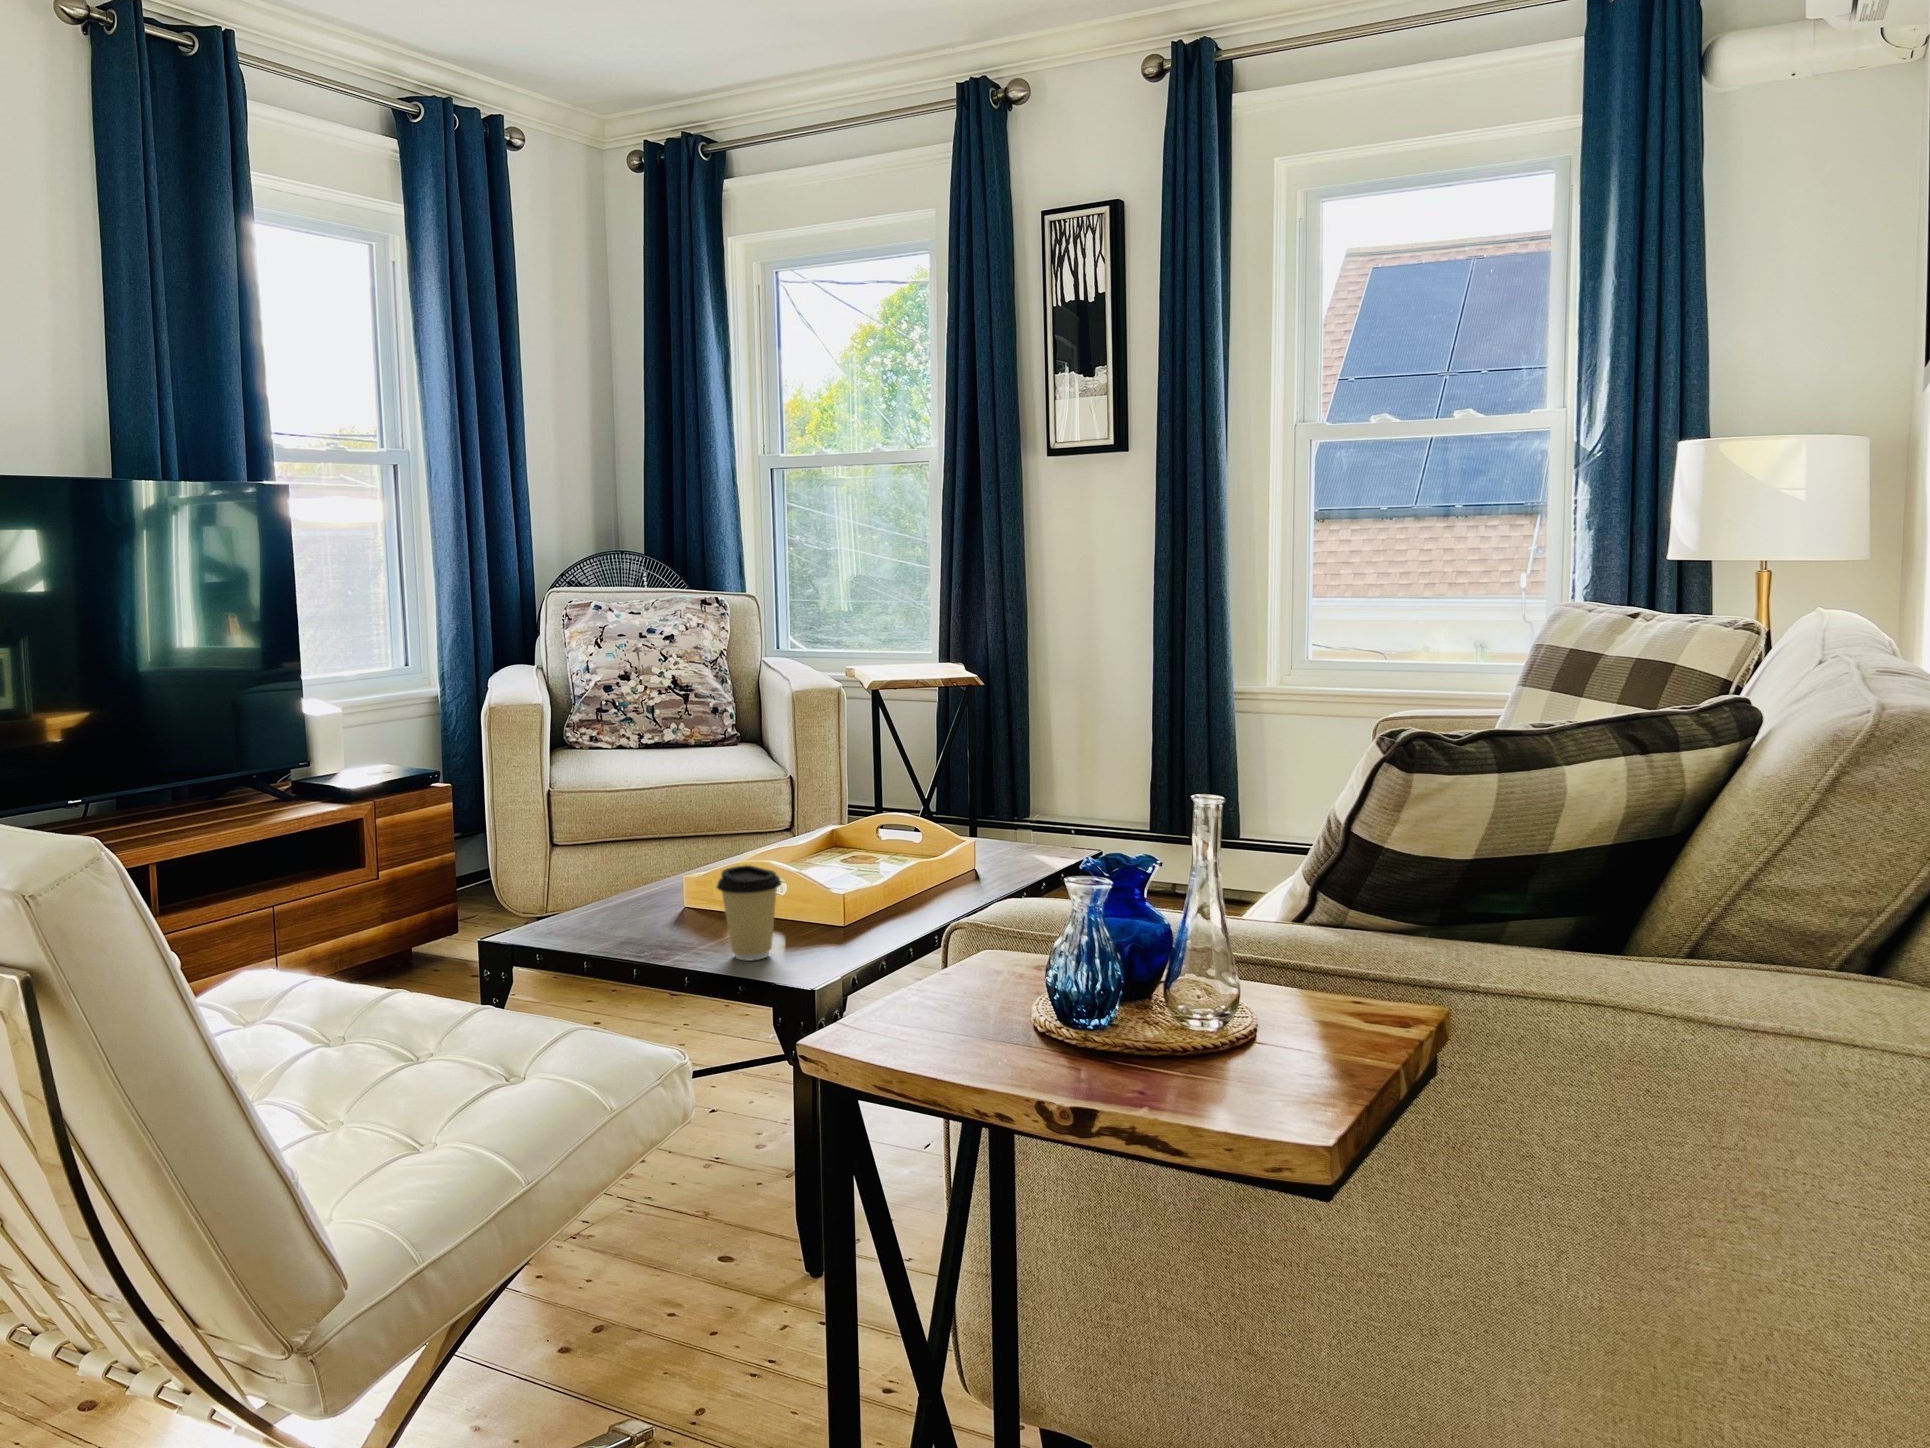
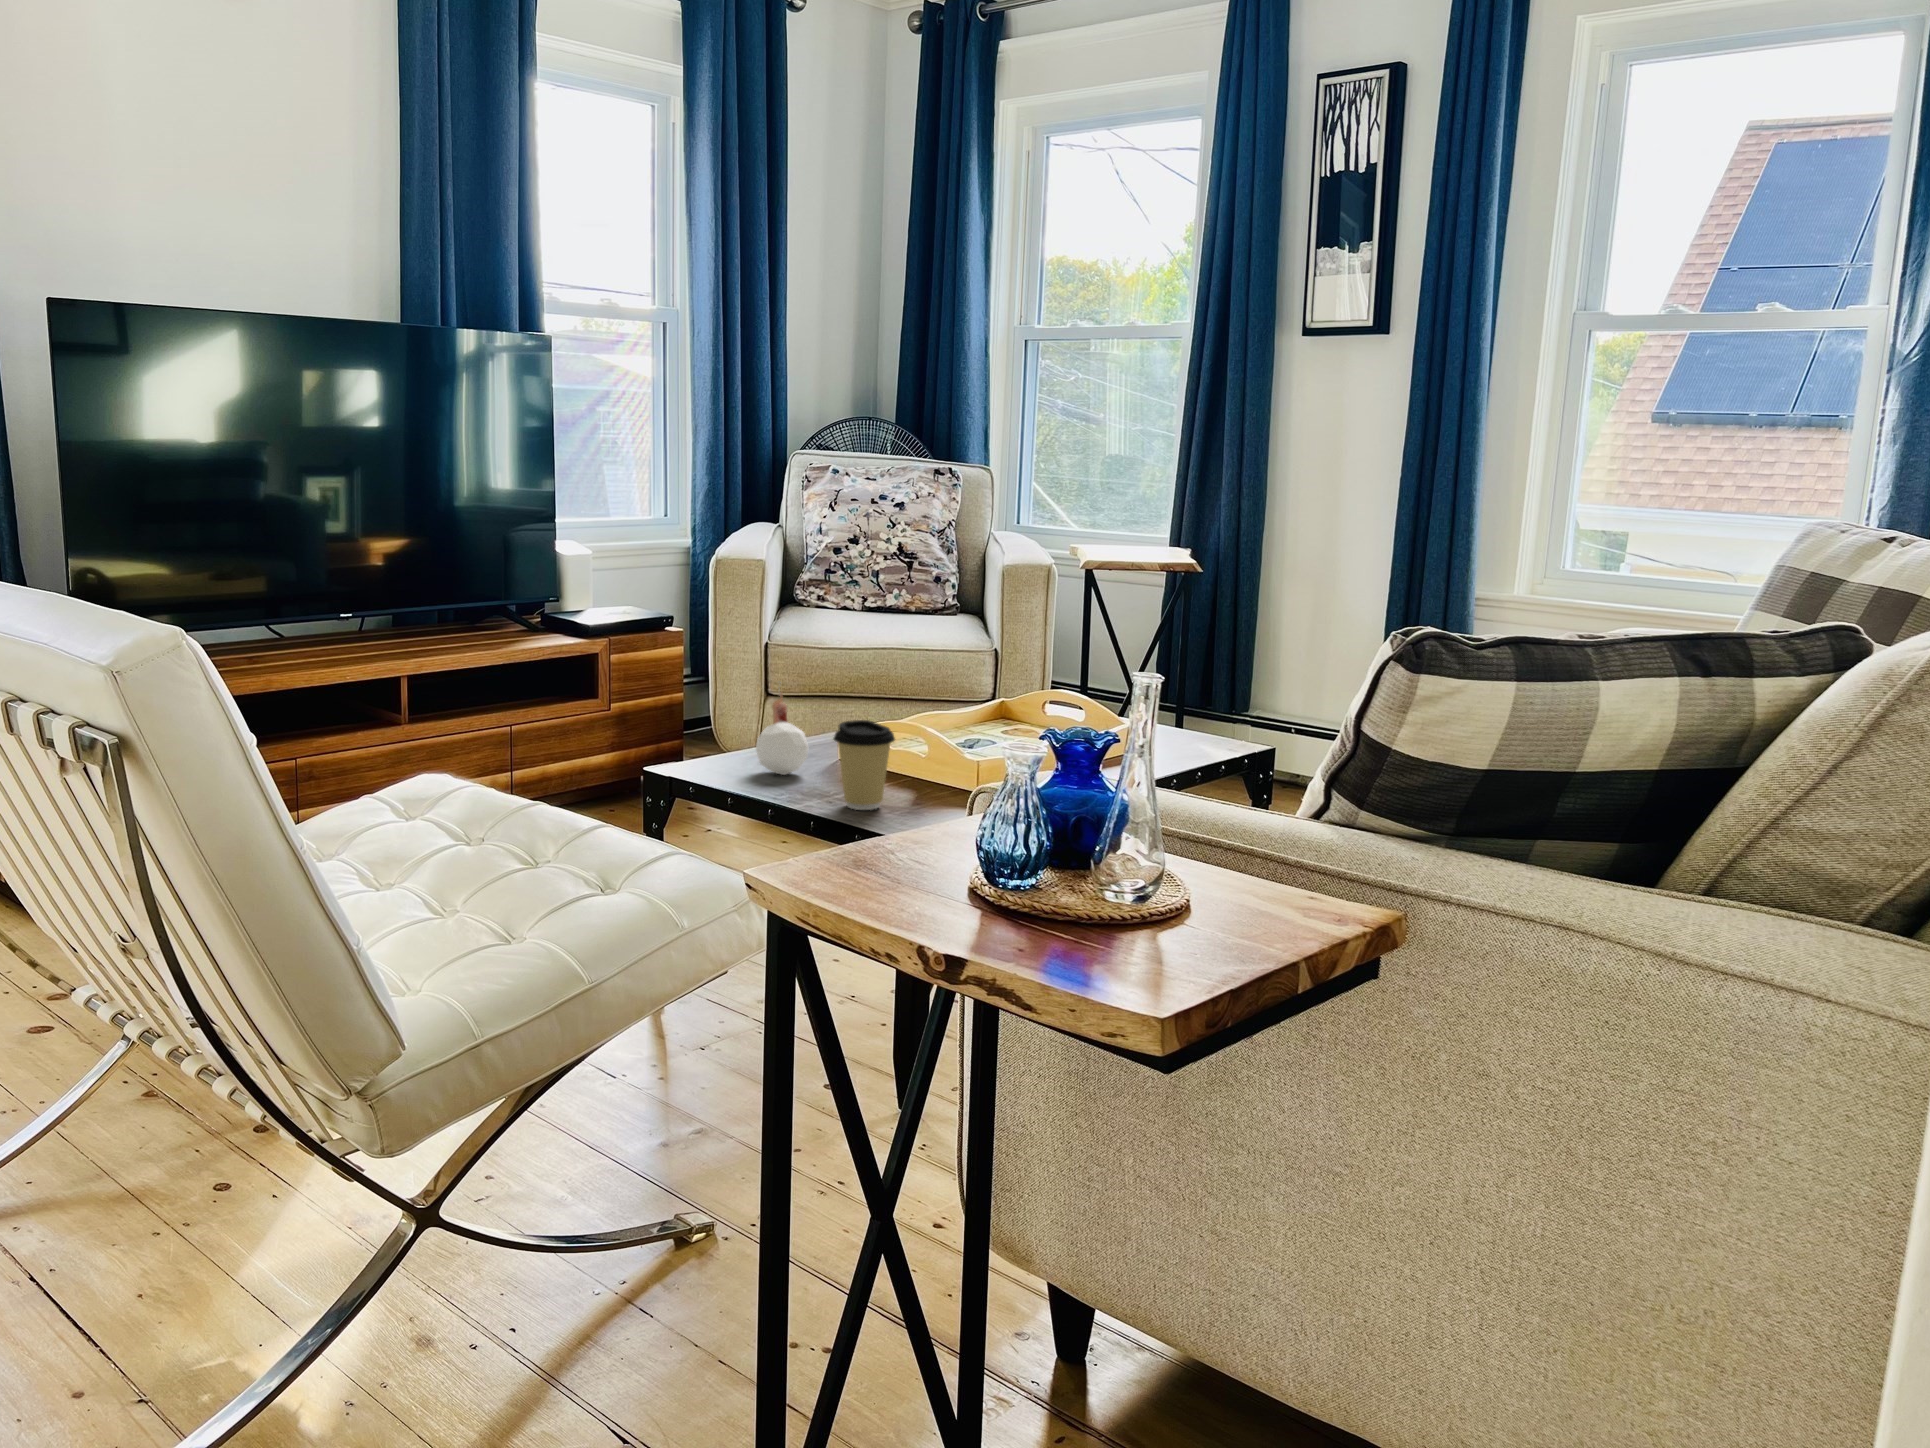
candle: none [619,833,674,932] -> present [756,682,809,775]

